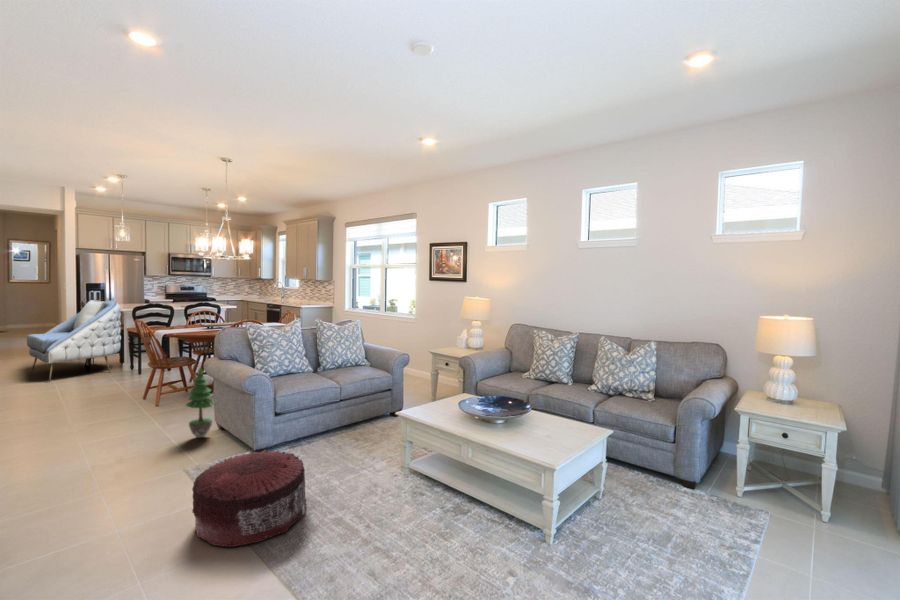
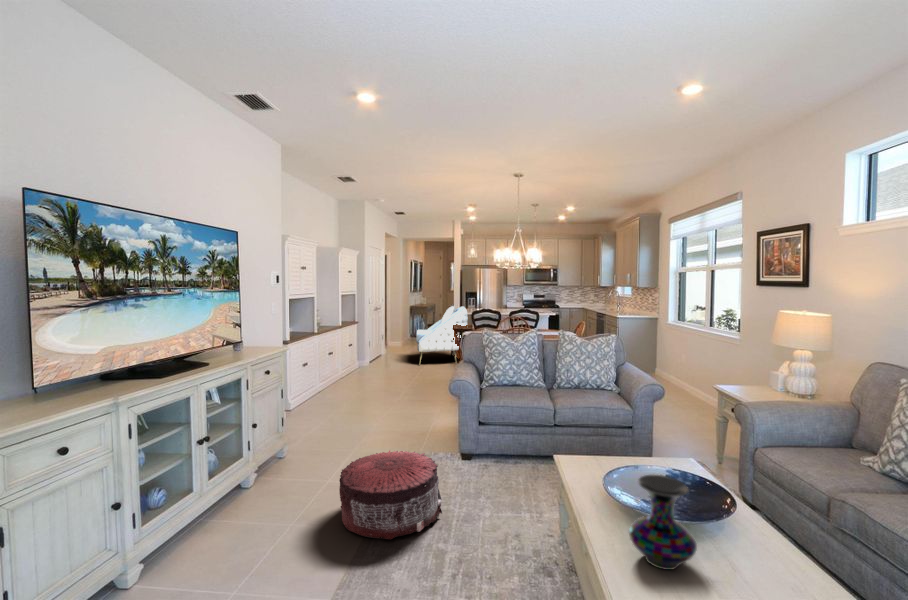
potted tree: present [186,368,215,438] -> none [432,365,455,431]
vase: none [506,393,540,442] -> present [629,475,697,570]

